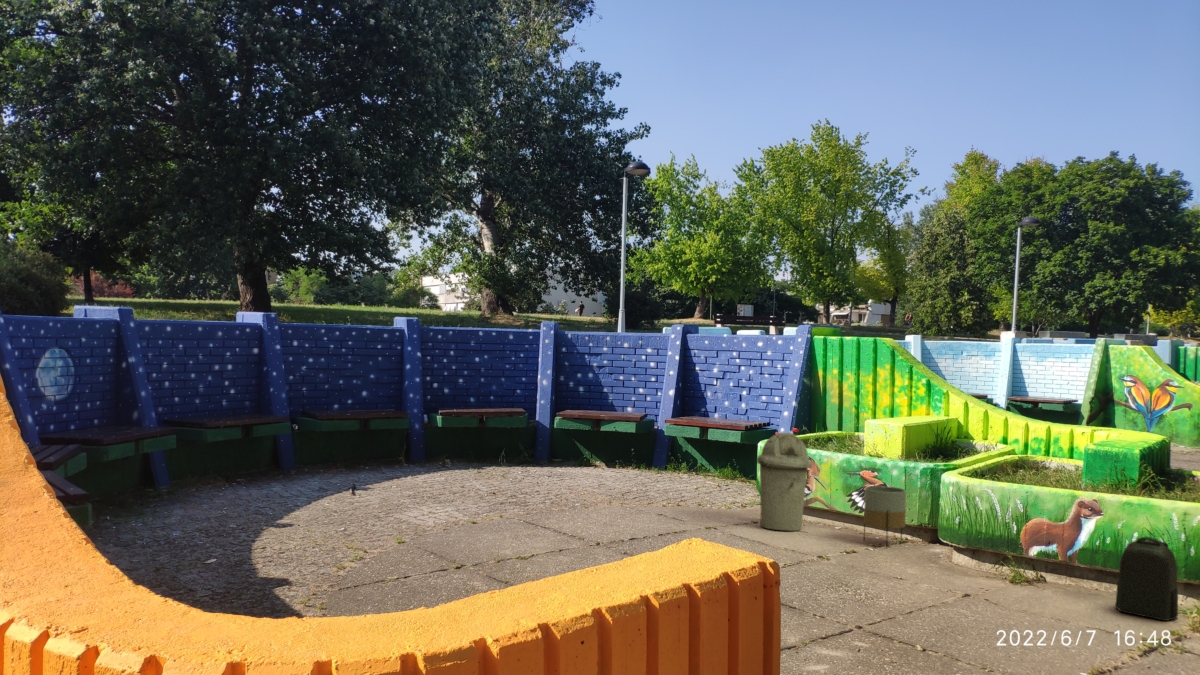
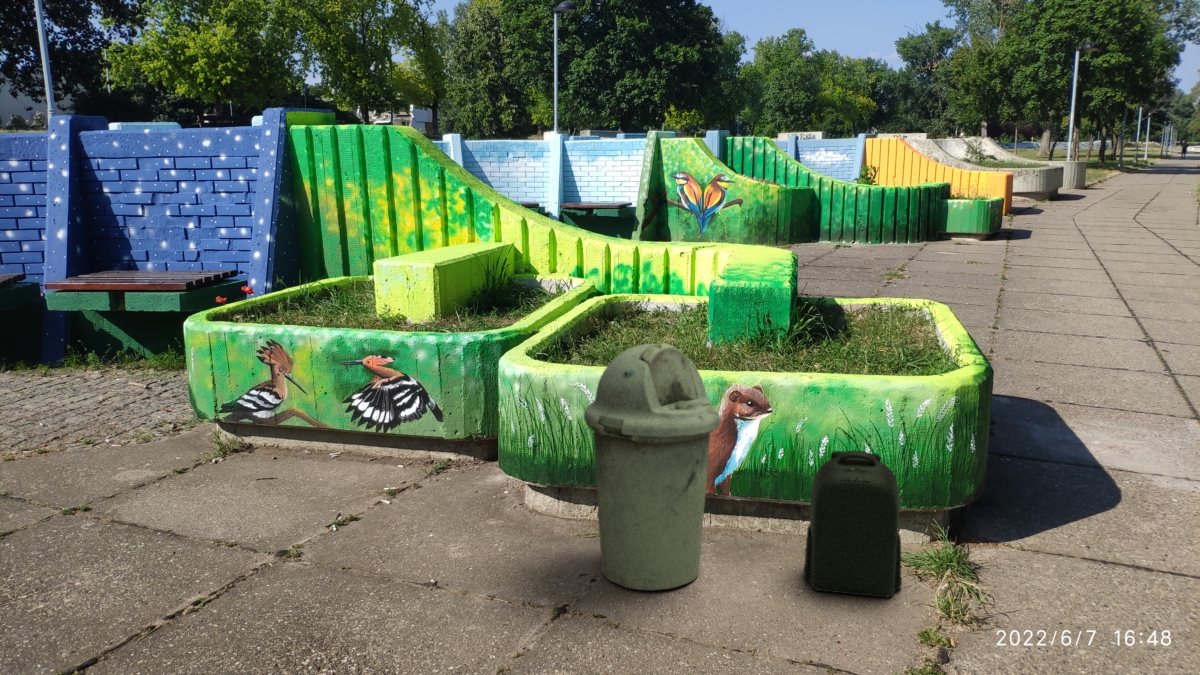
trash can: present [757,433,812,531] -> present [584,343,720,590]
planter: present [864,486,906,547] -> none [368,380,443,494]

